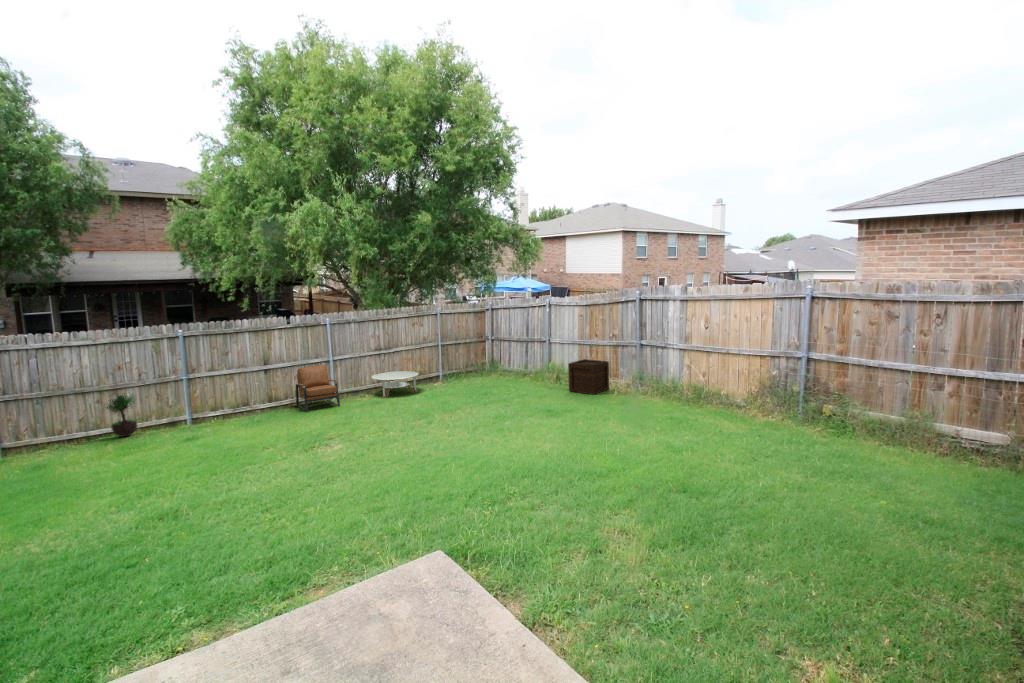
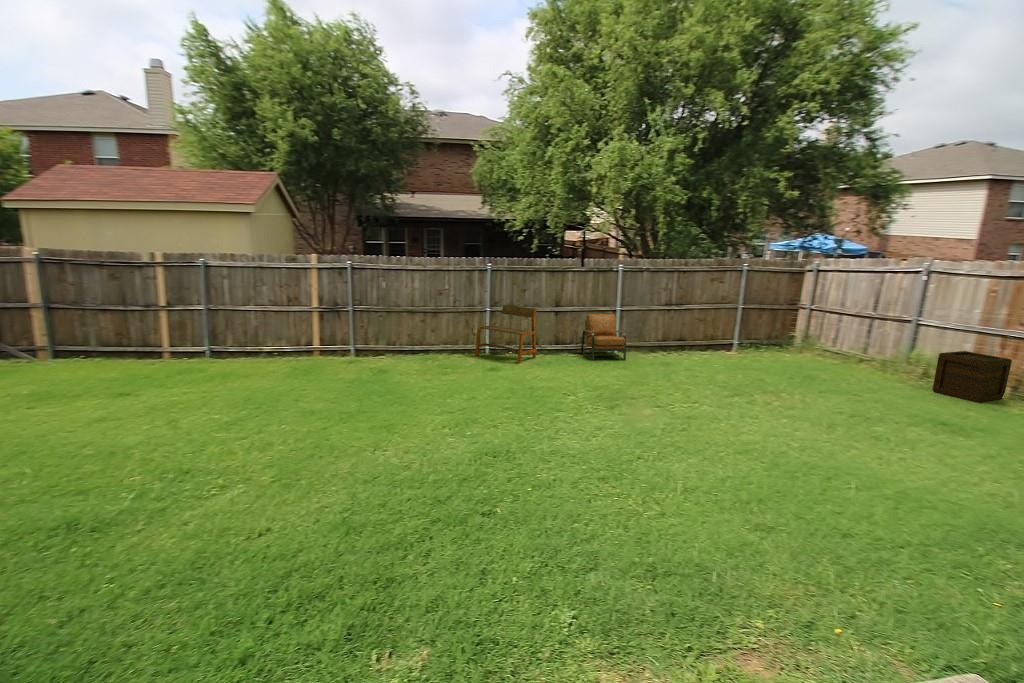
bench: none [173,370,247,428] -> present [475,304,537,364]
round table: present [372,371,419,398] -> none [661,331,716,359]
potted tree: present [107,393,137,437] -> none [425,314,451,356]

